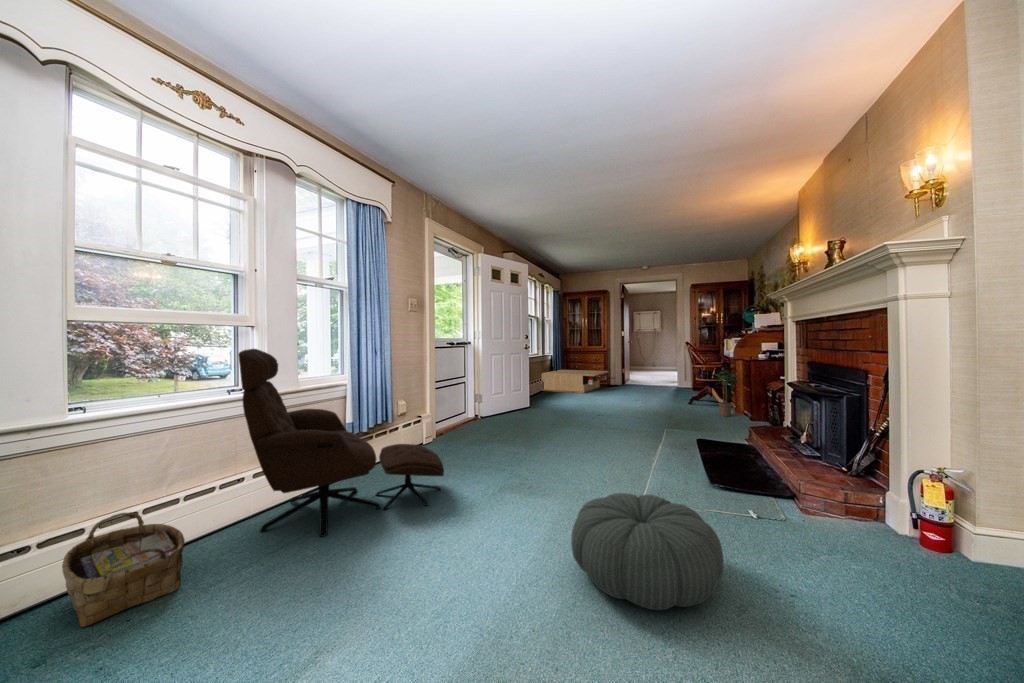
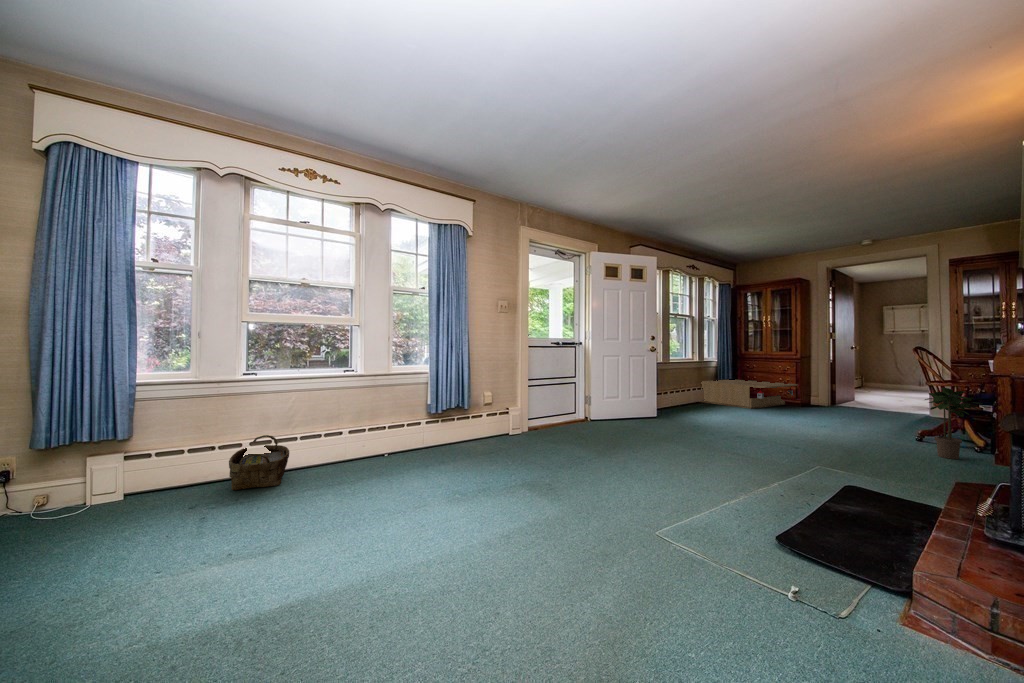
lounge chair: present [238,349,444,537] -> none [328,340,478,478]
pouf: present [571,493,724,610] -> none [473,487,620,599]

